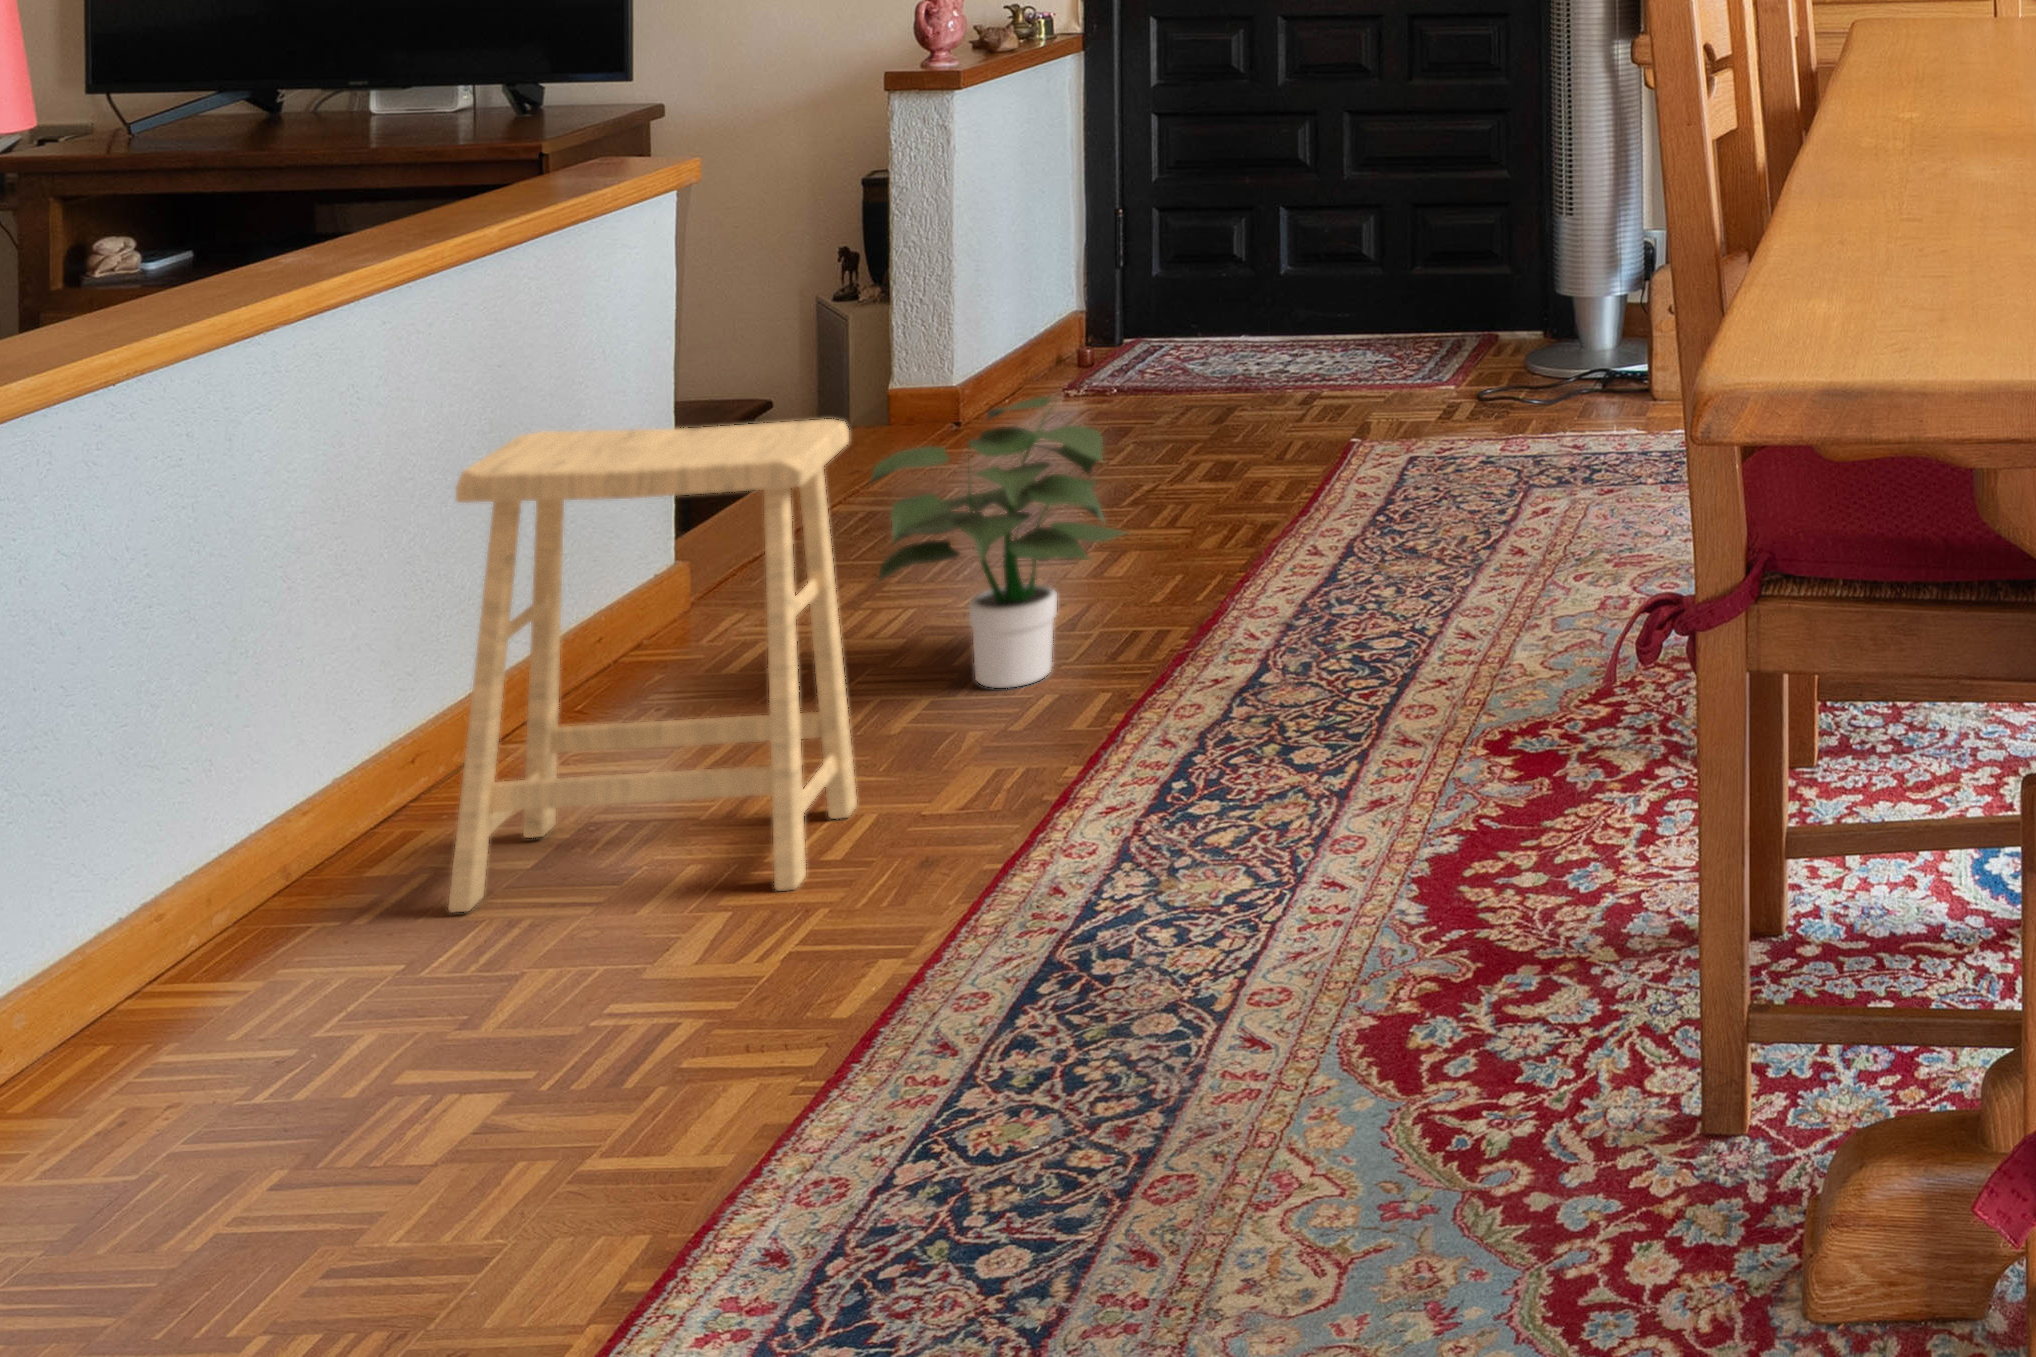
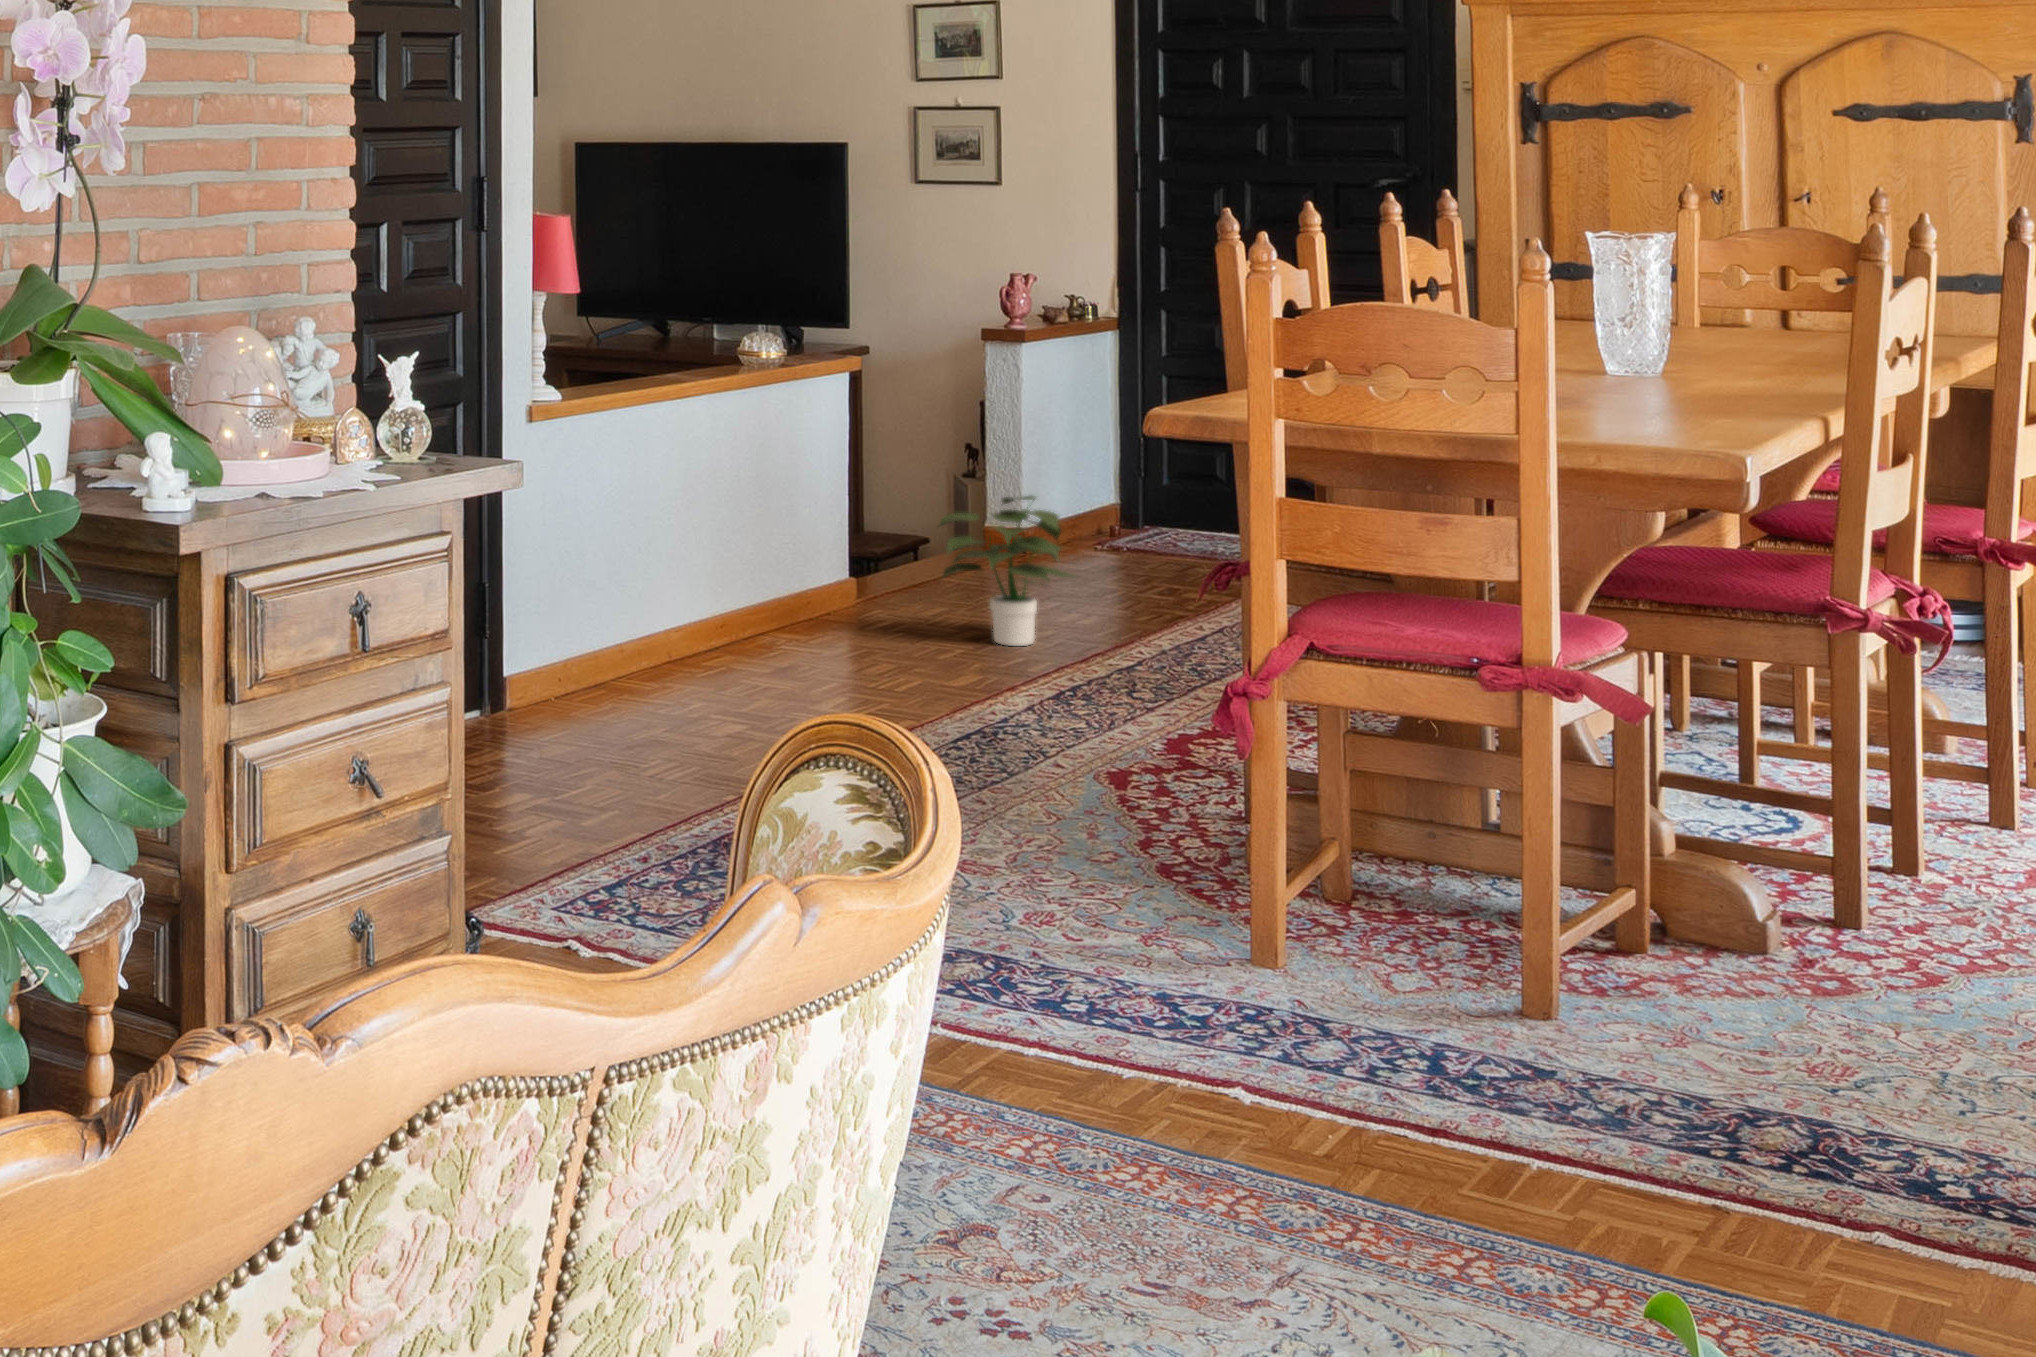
footstool: present [448,419,857,912] -> none [737,464,921,691]

